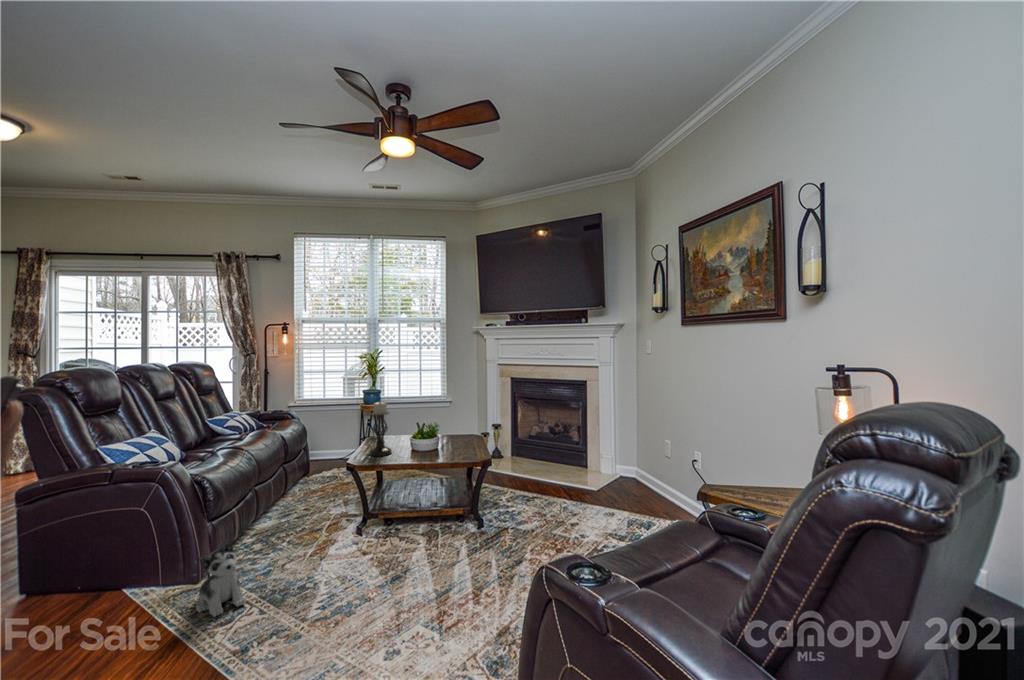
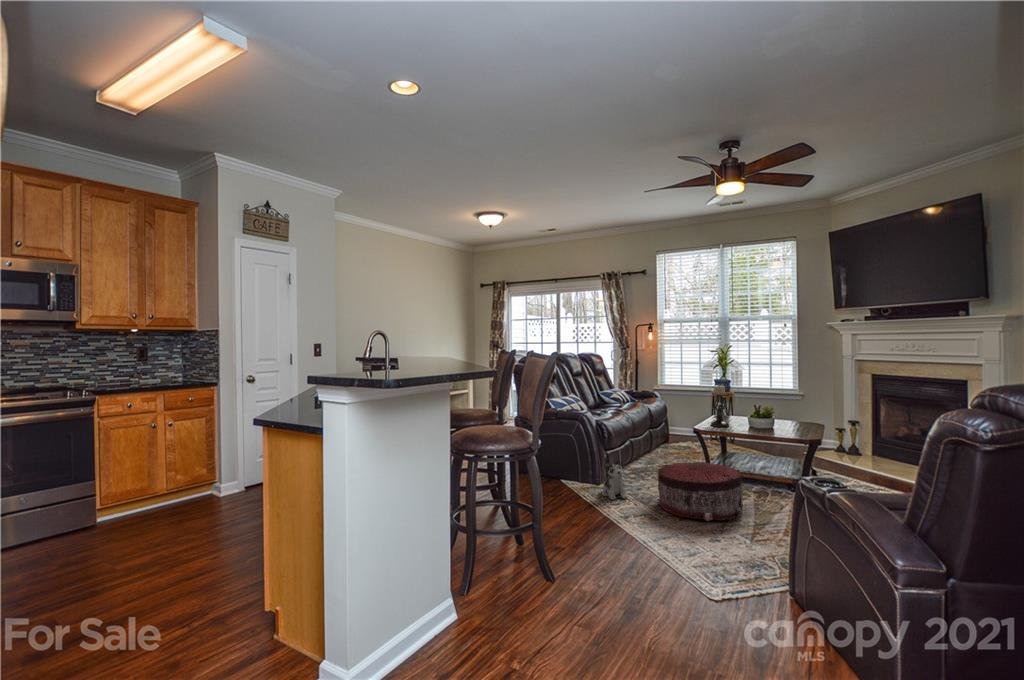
pouf: none [297,511,420,621] -> present [658,462,743,521]

